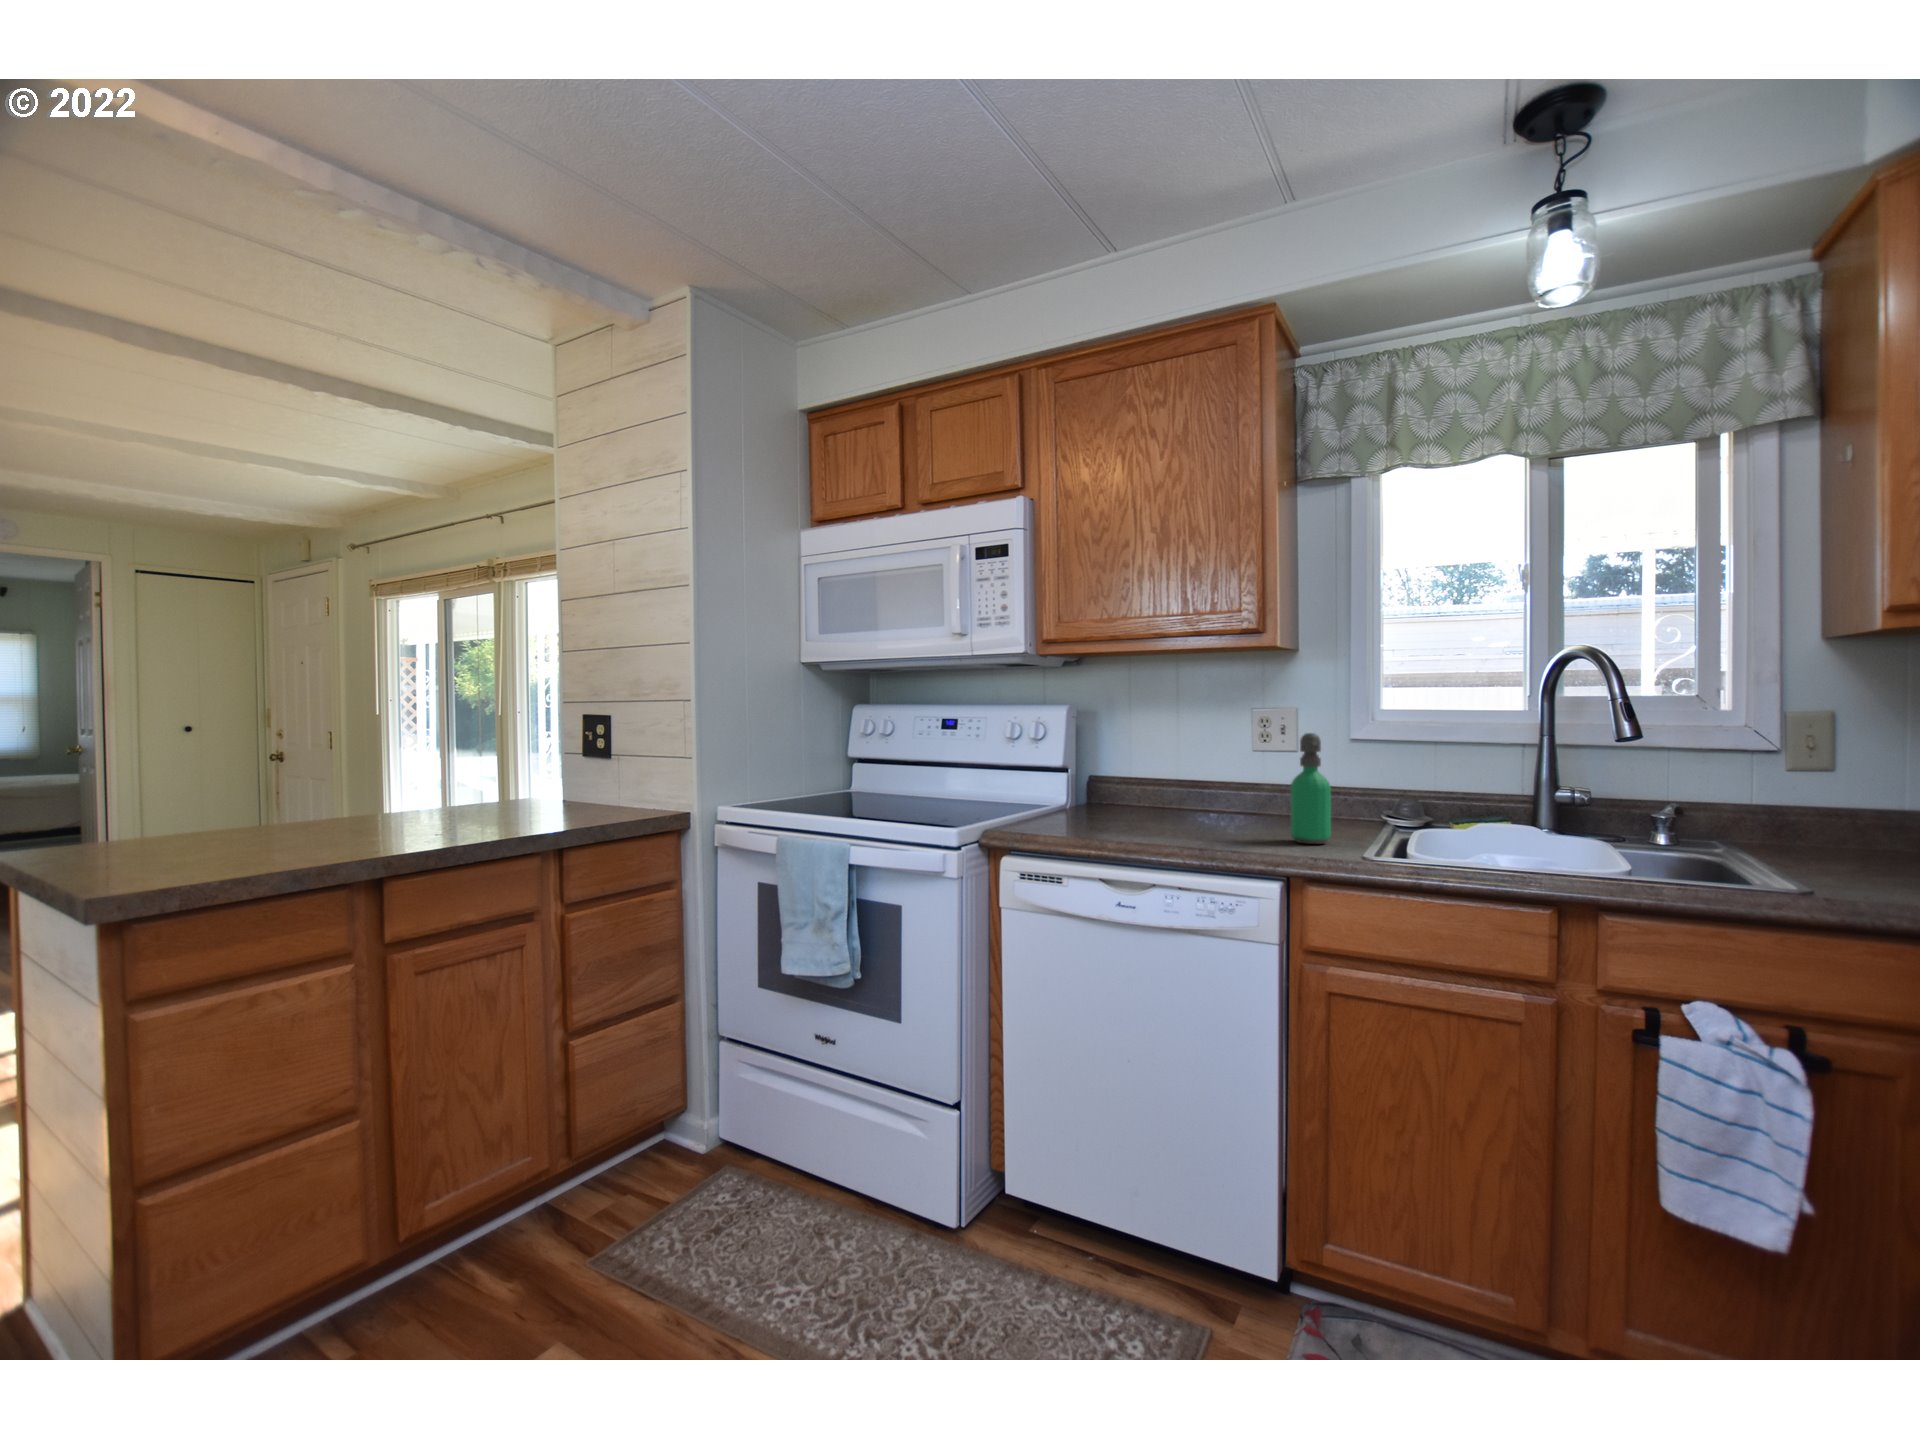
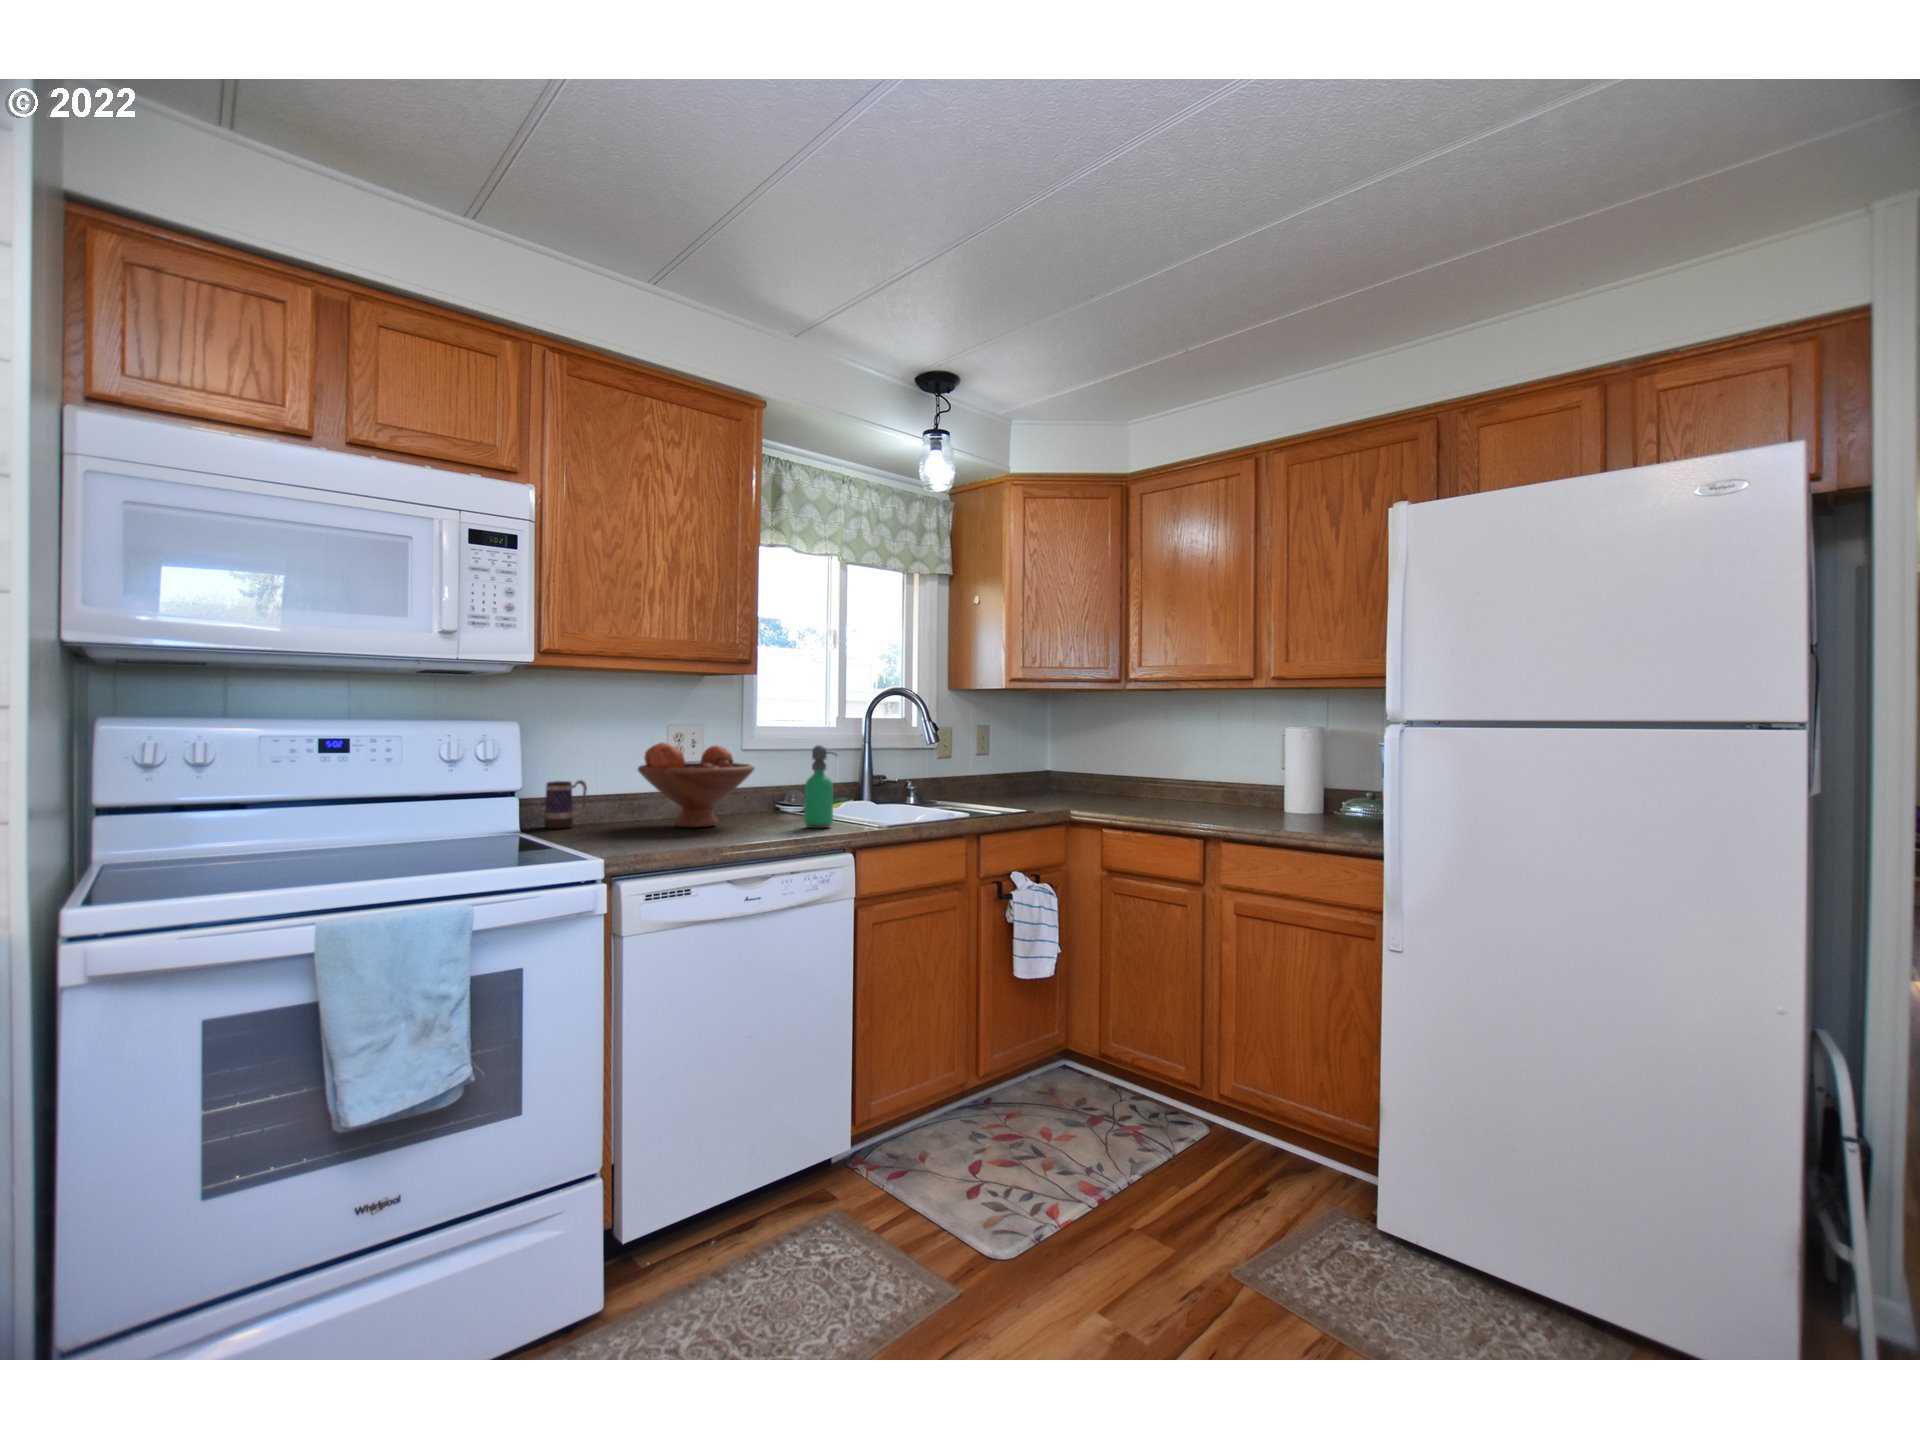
fruit bowl: none [1147,727,1279,823] -> present [638,743,754,827]
mug: none [1104,763,1140,808] -> present [544,780,587,829]

